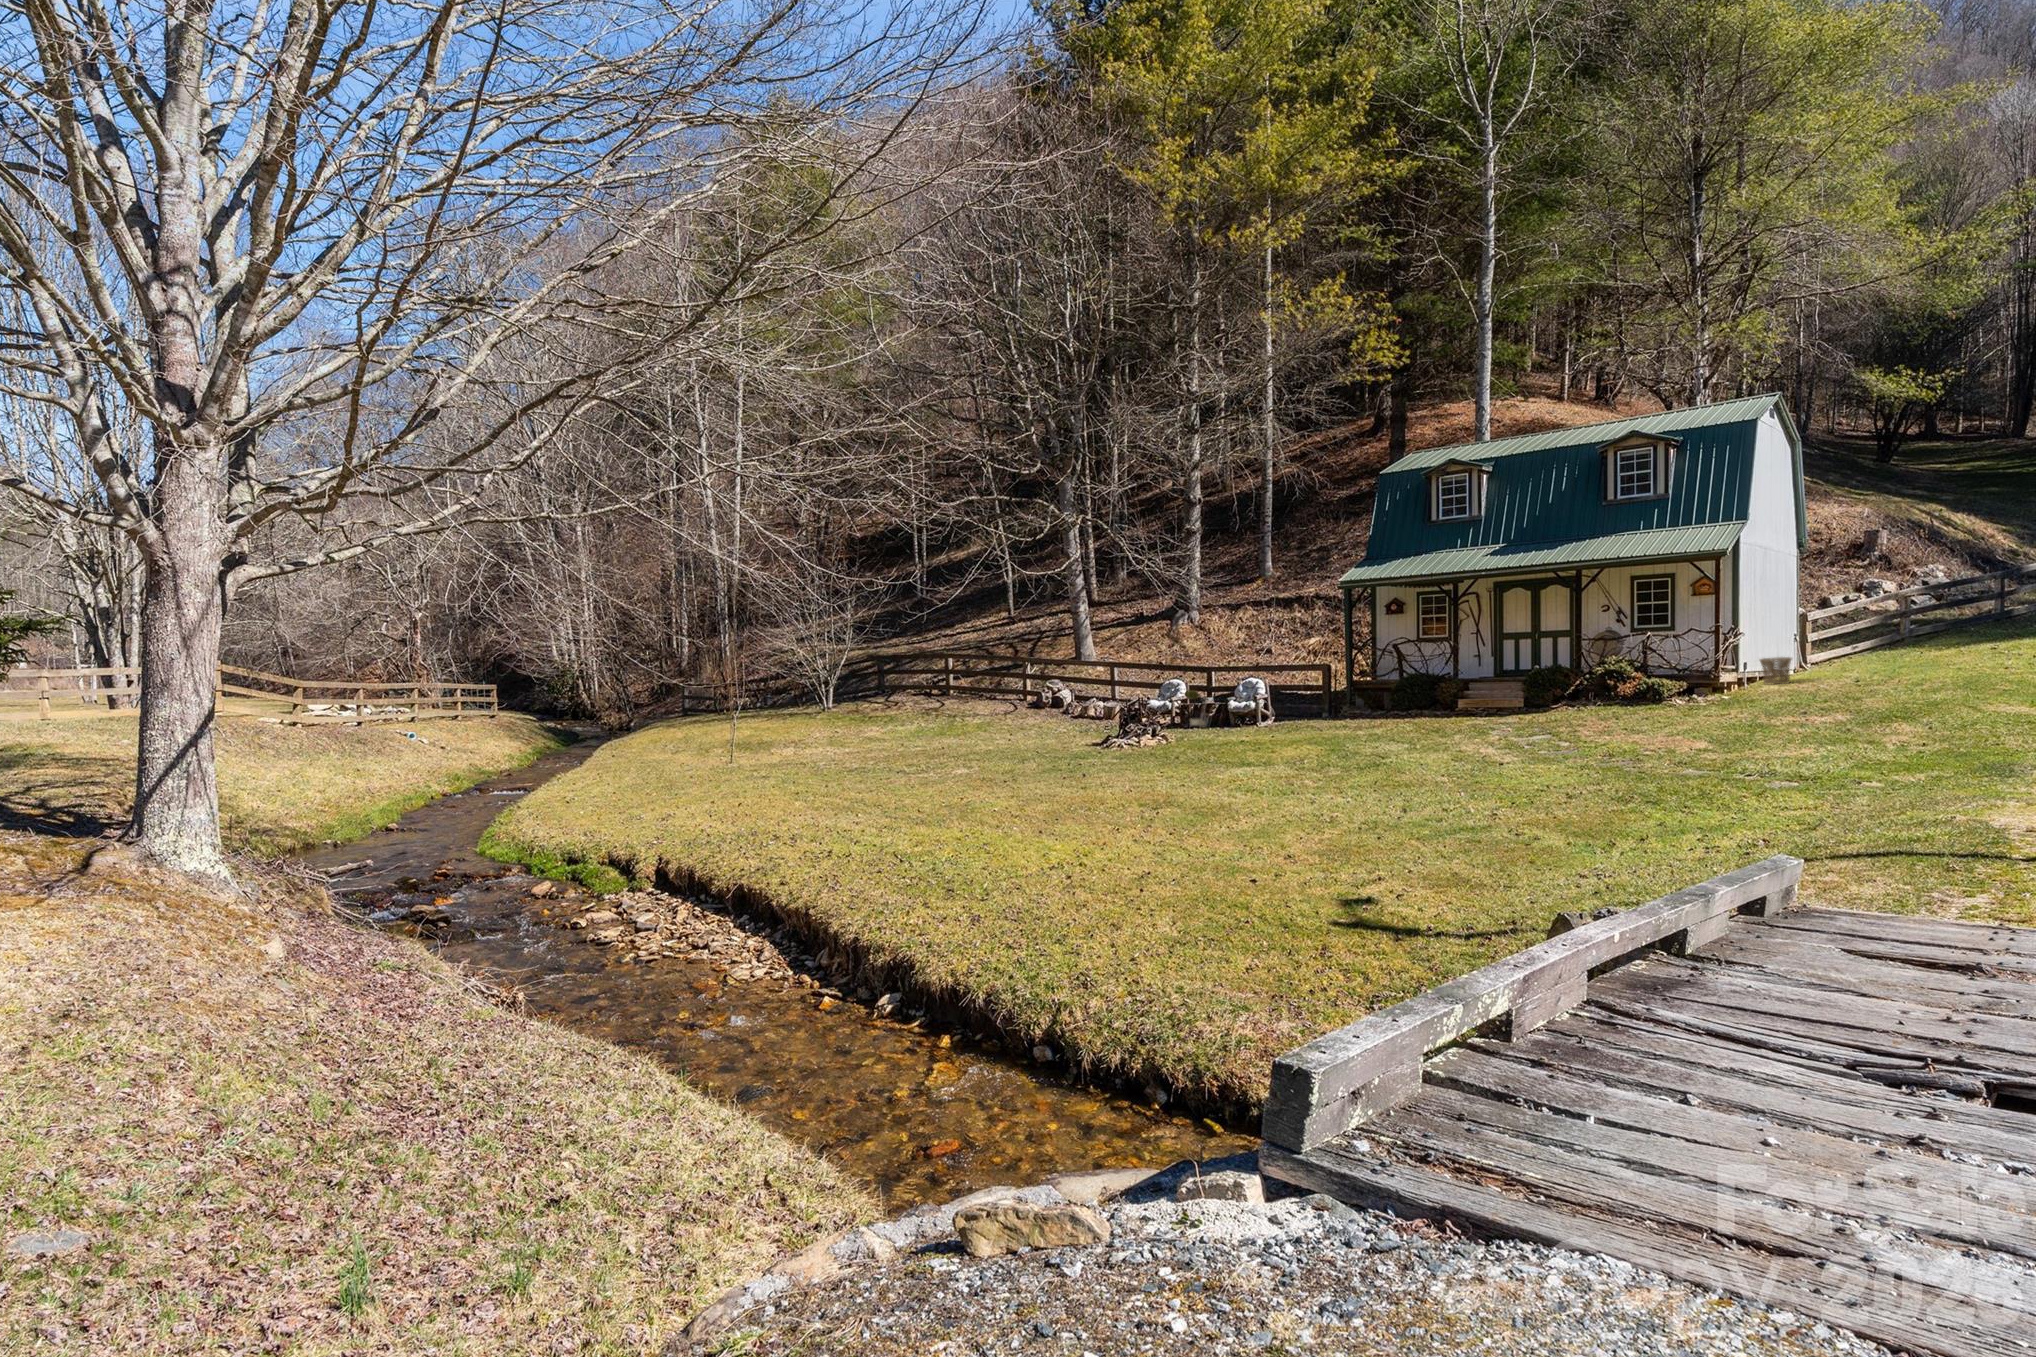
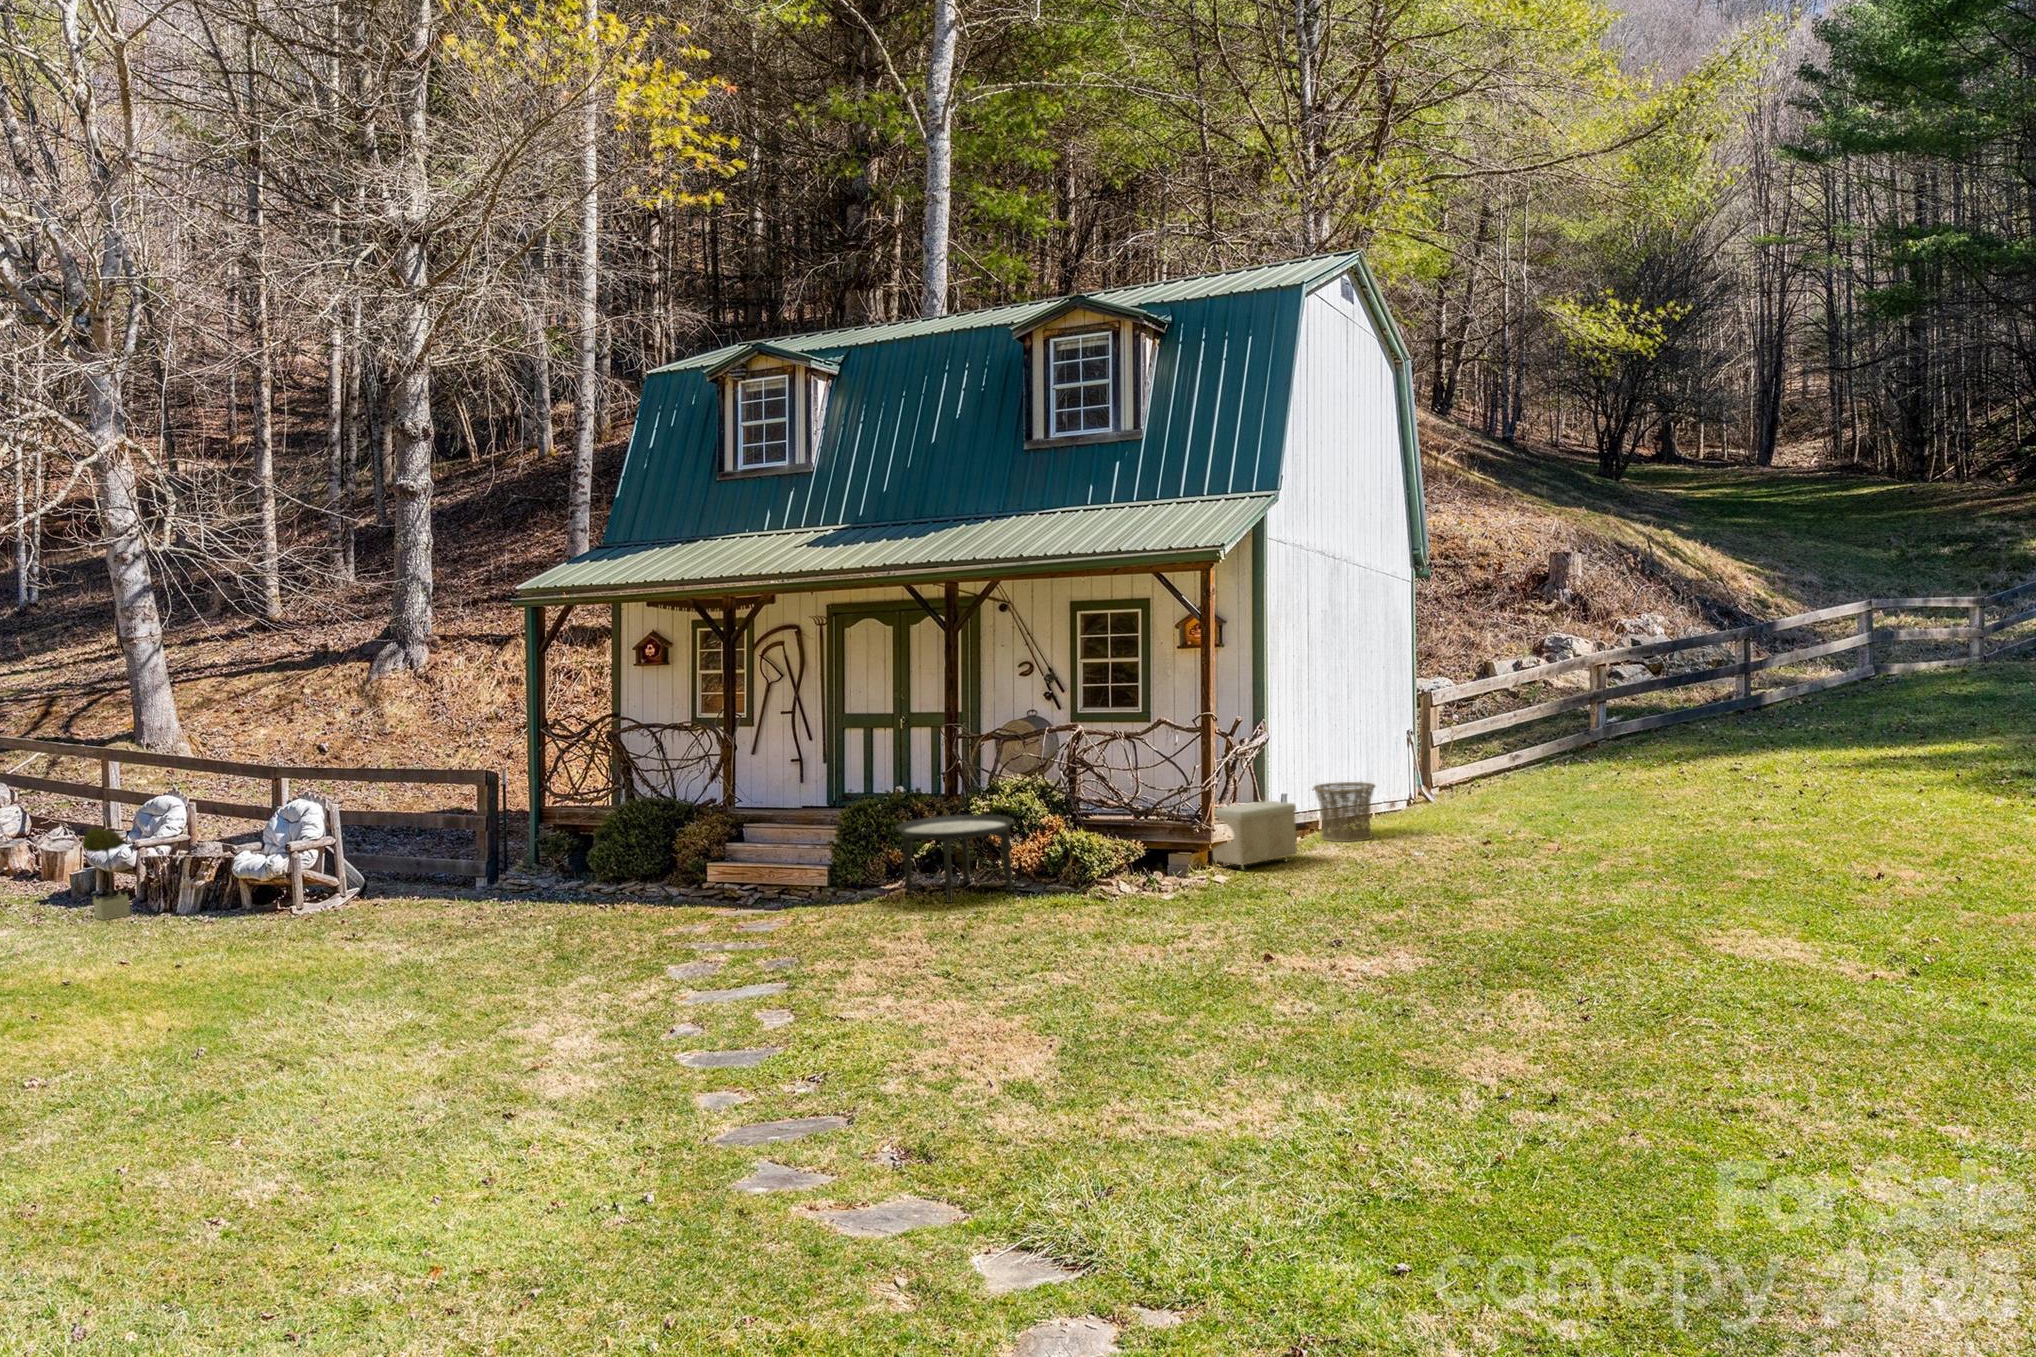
storage bench: none [1718,665,1760,694] -> present [1213,800,1297,870]
round table: none [1574,673,1630,708] -> present [896,815,1014,903]

